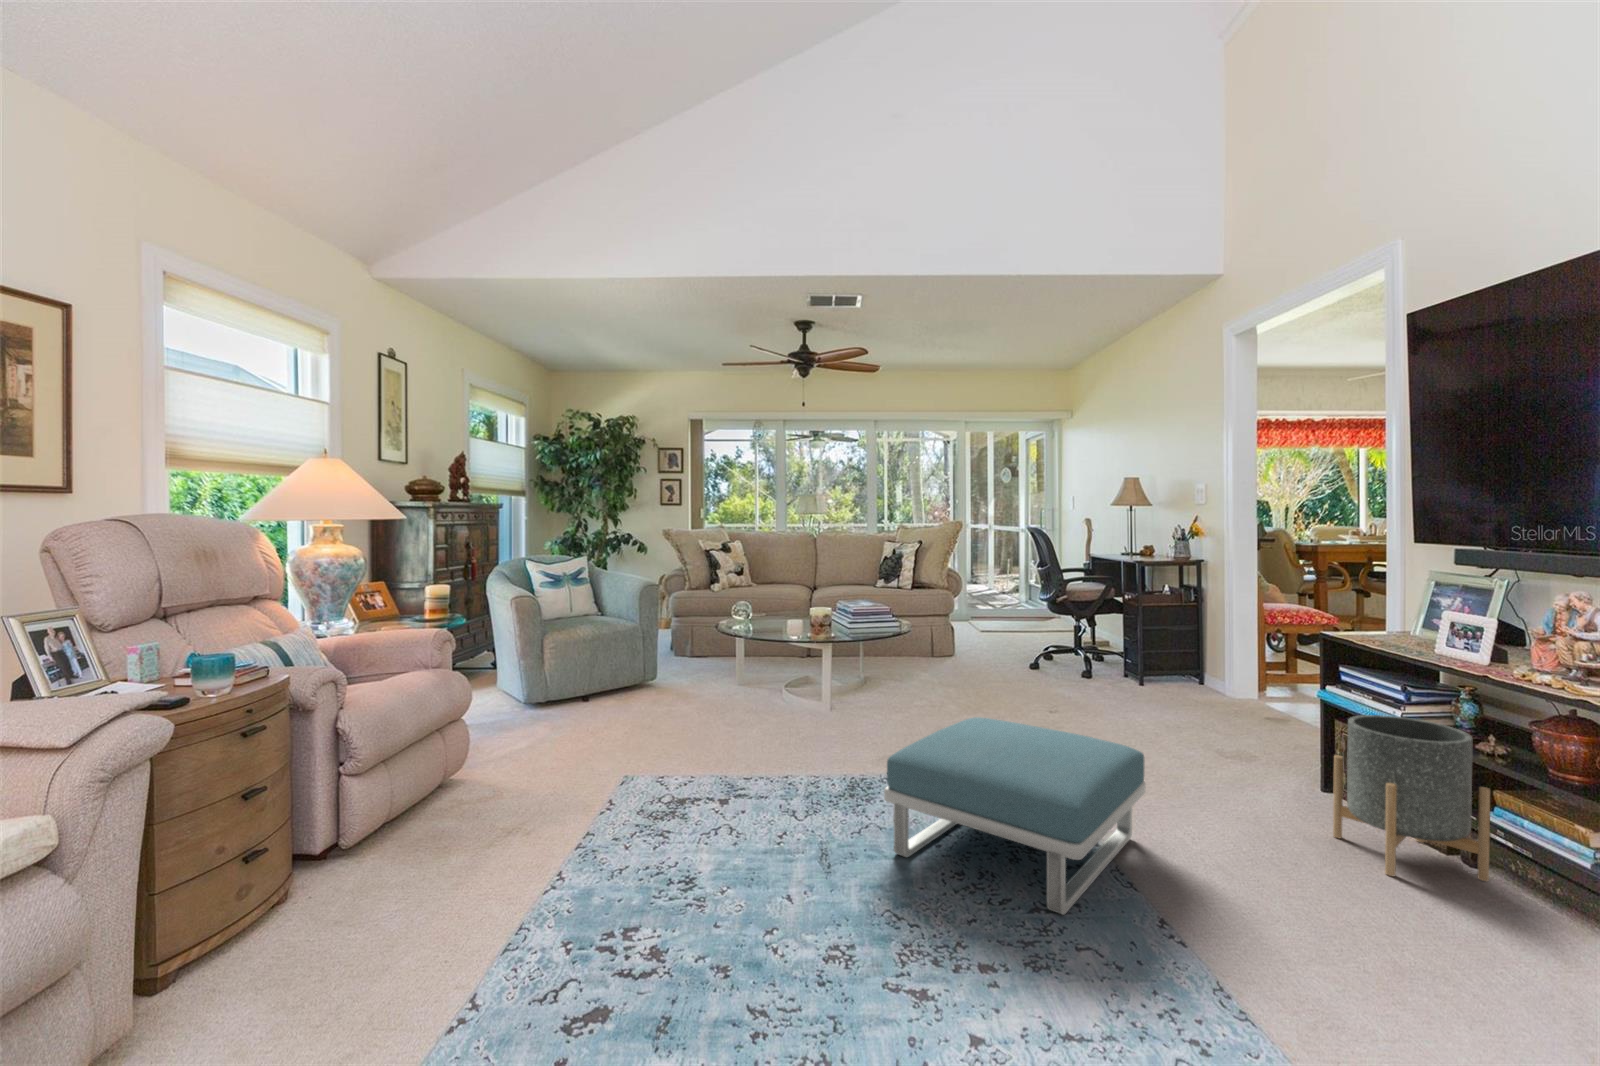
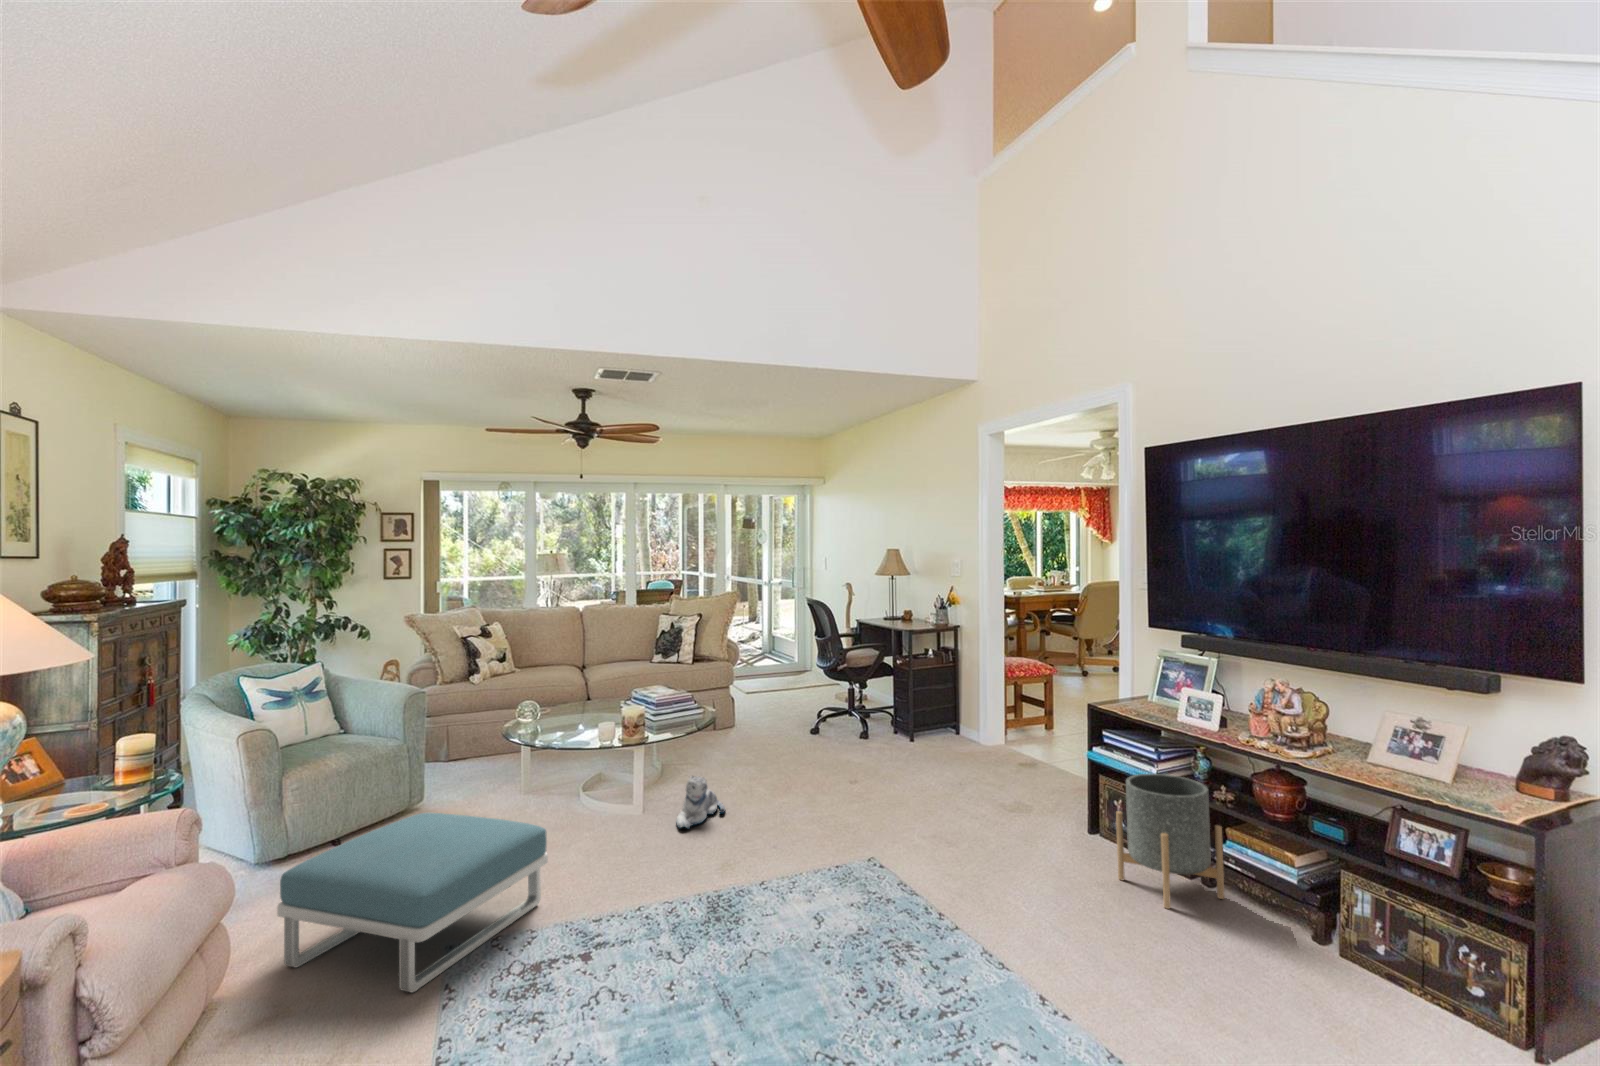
plush toy: none [851,676,903,723] -> present [676,776,725,828]
footstool: present [884,717,1146,915] -> present [277,813,548,992]

